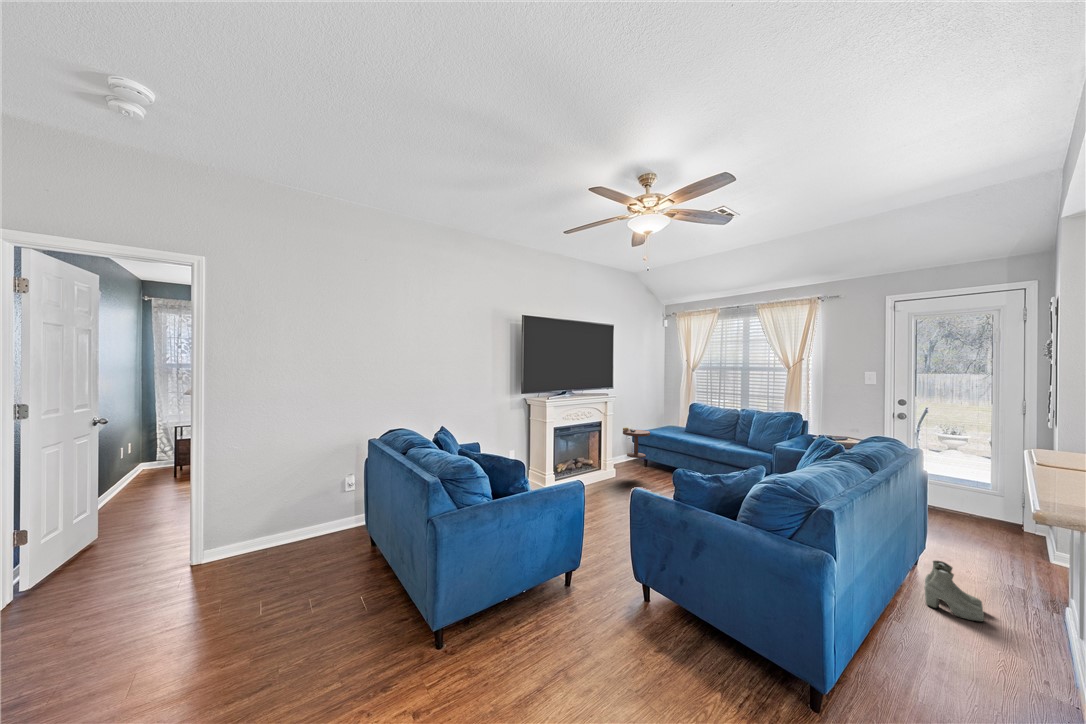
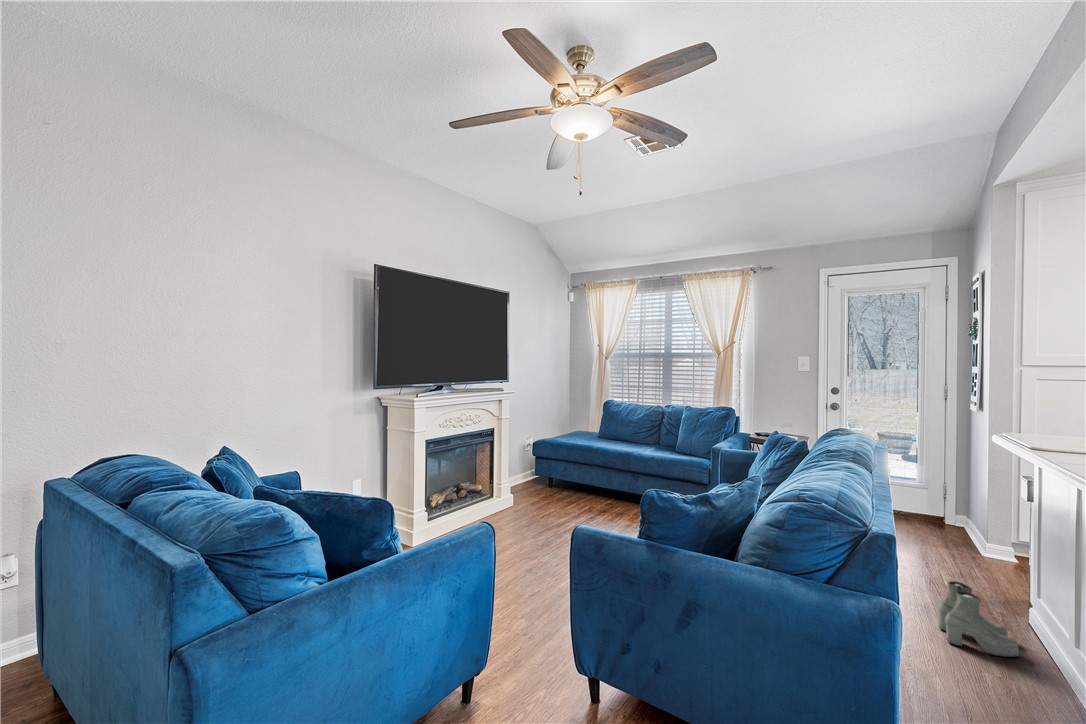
side table: present [623,428,650,458] -> none [521,436,559,508]

